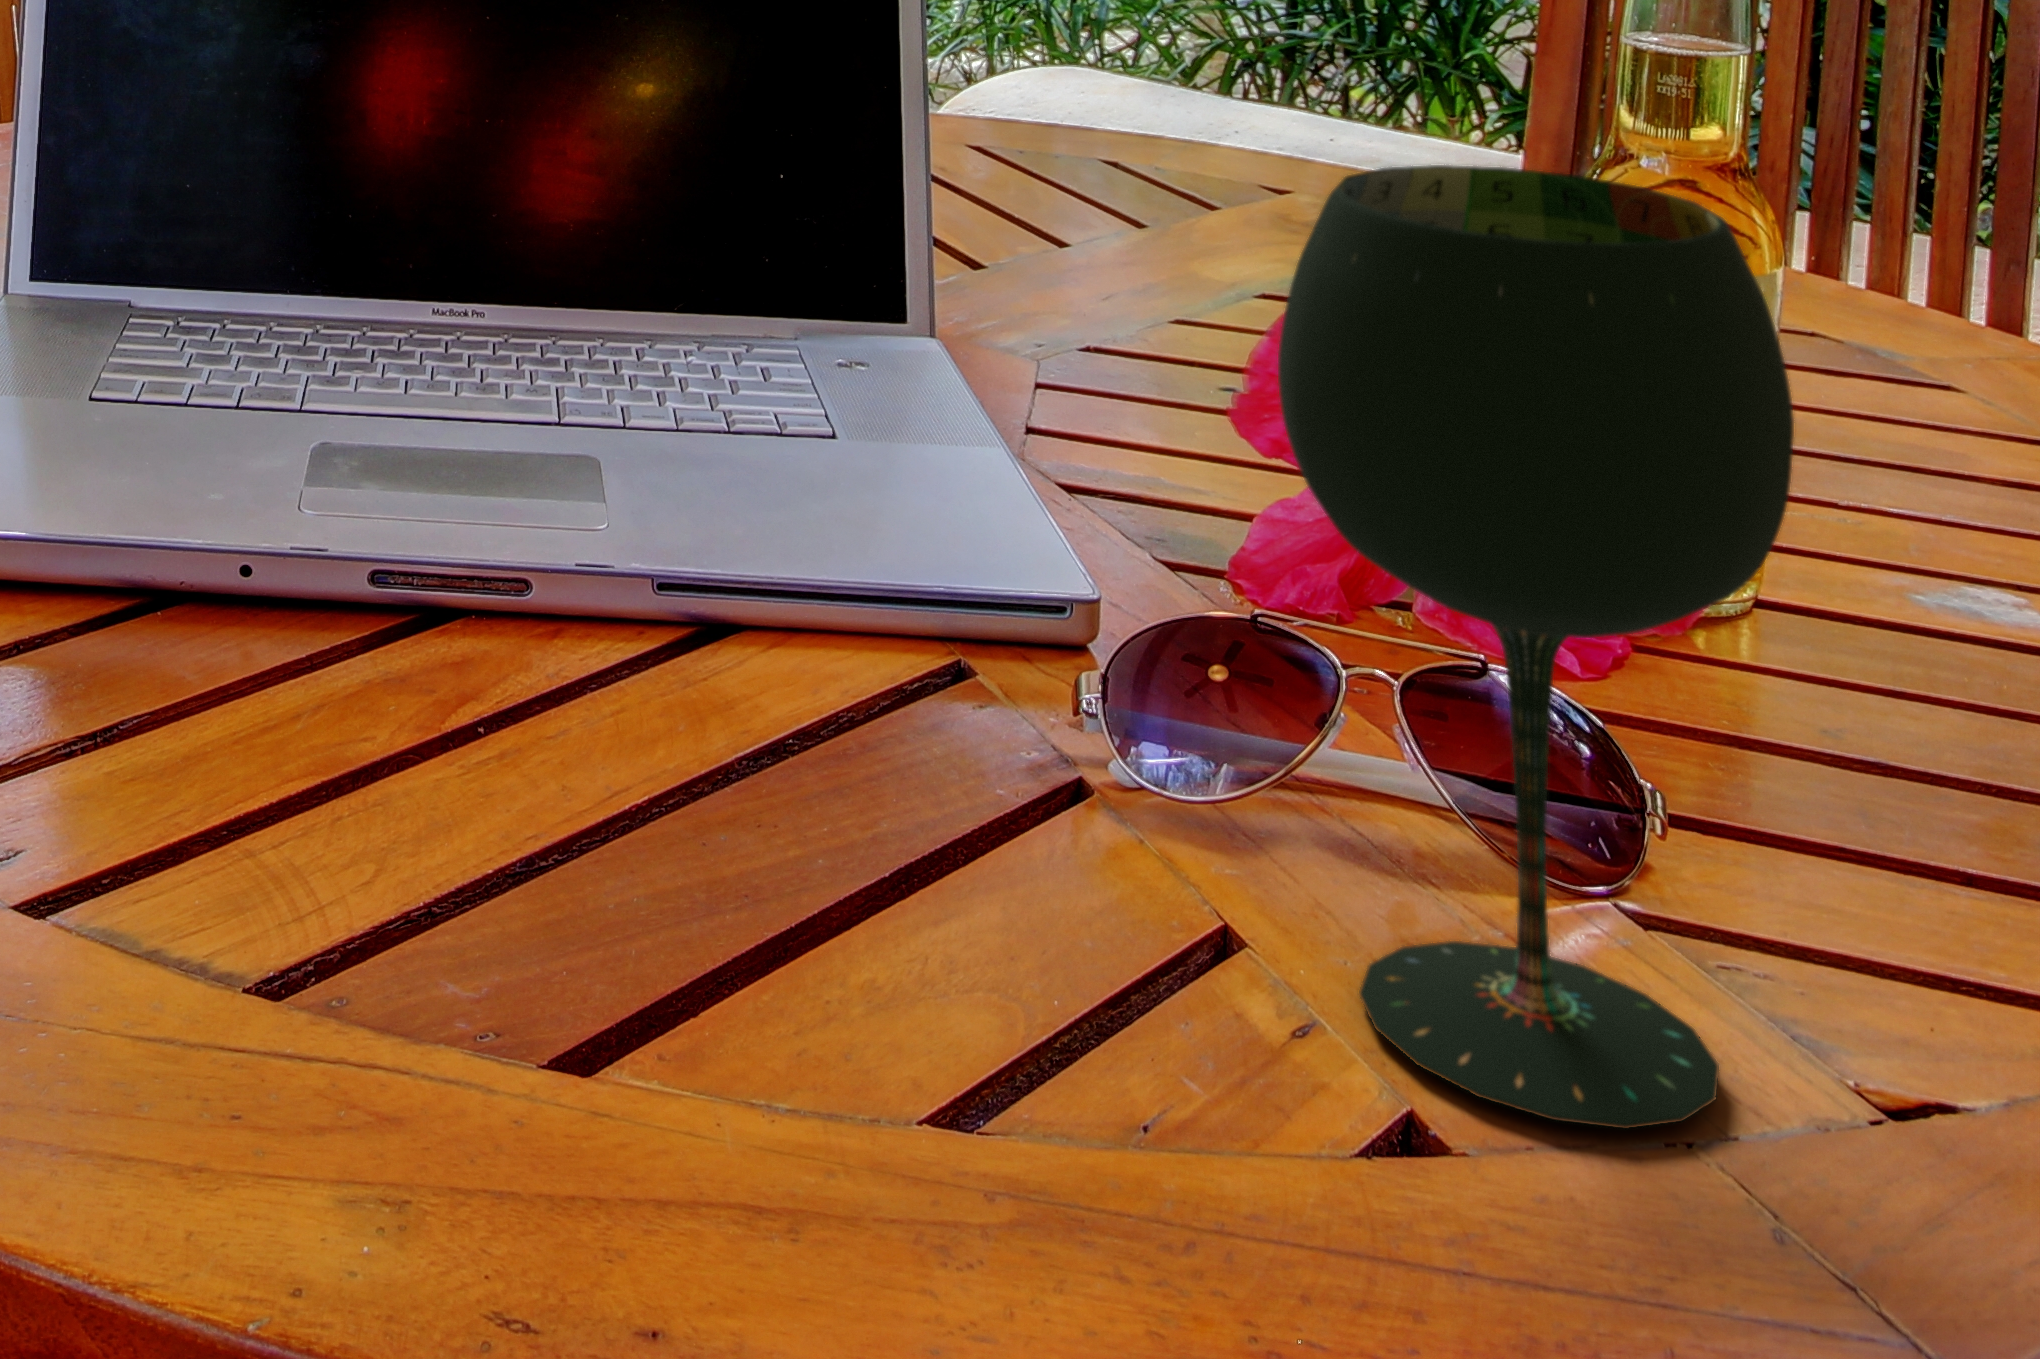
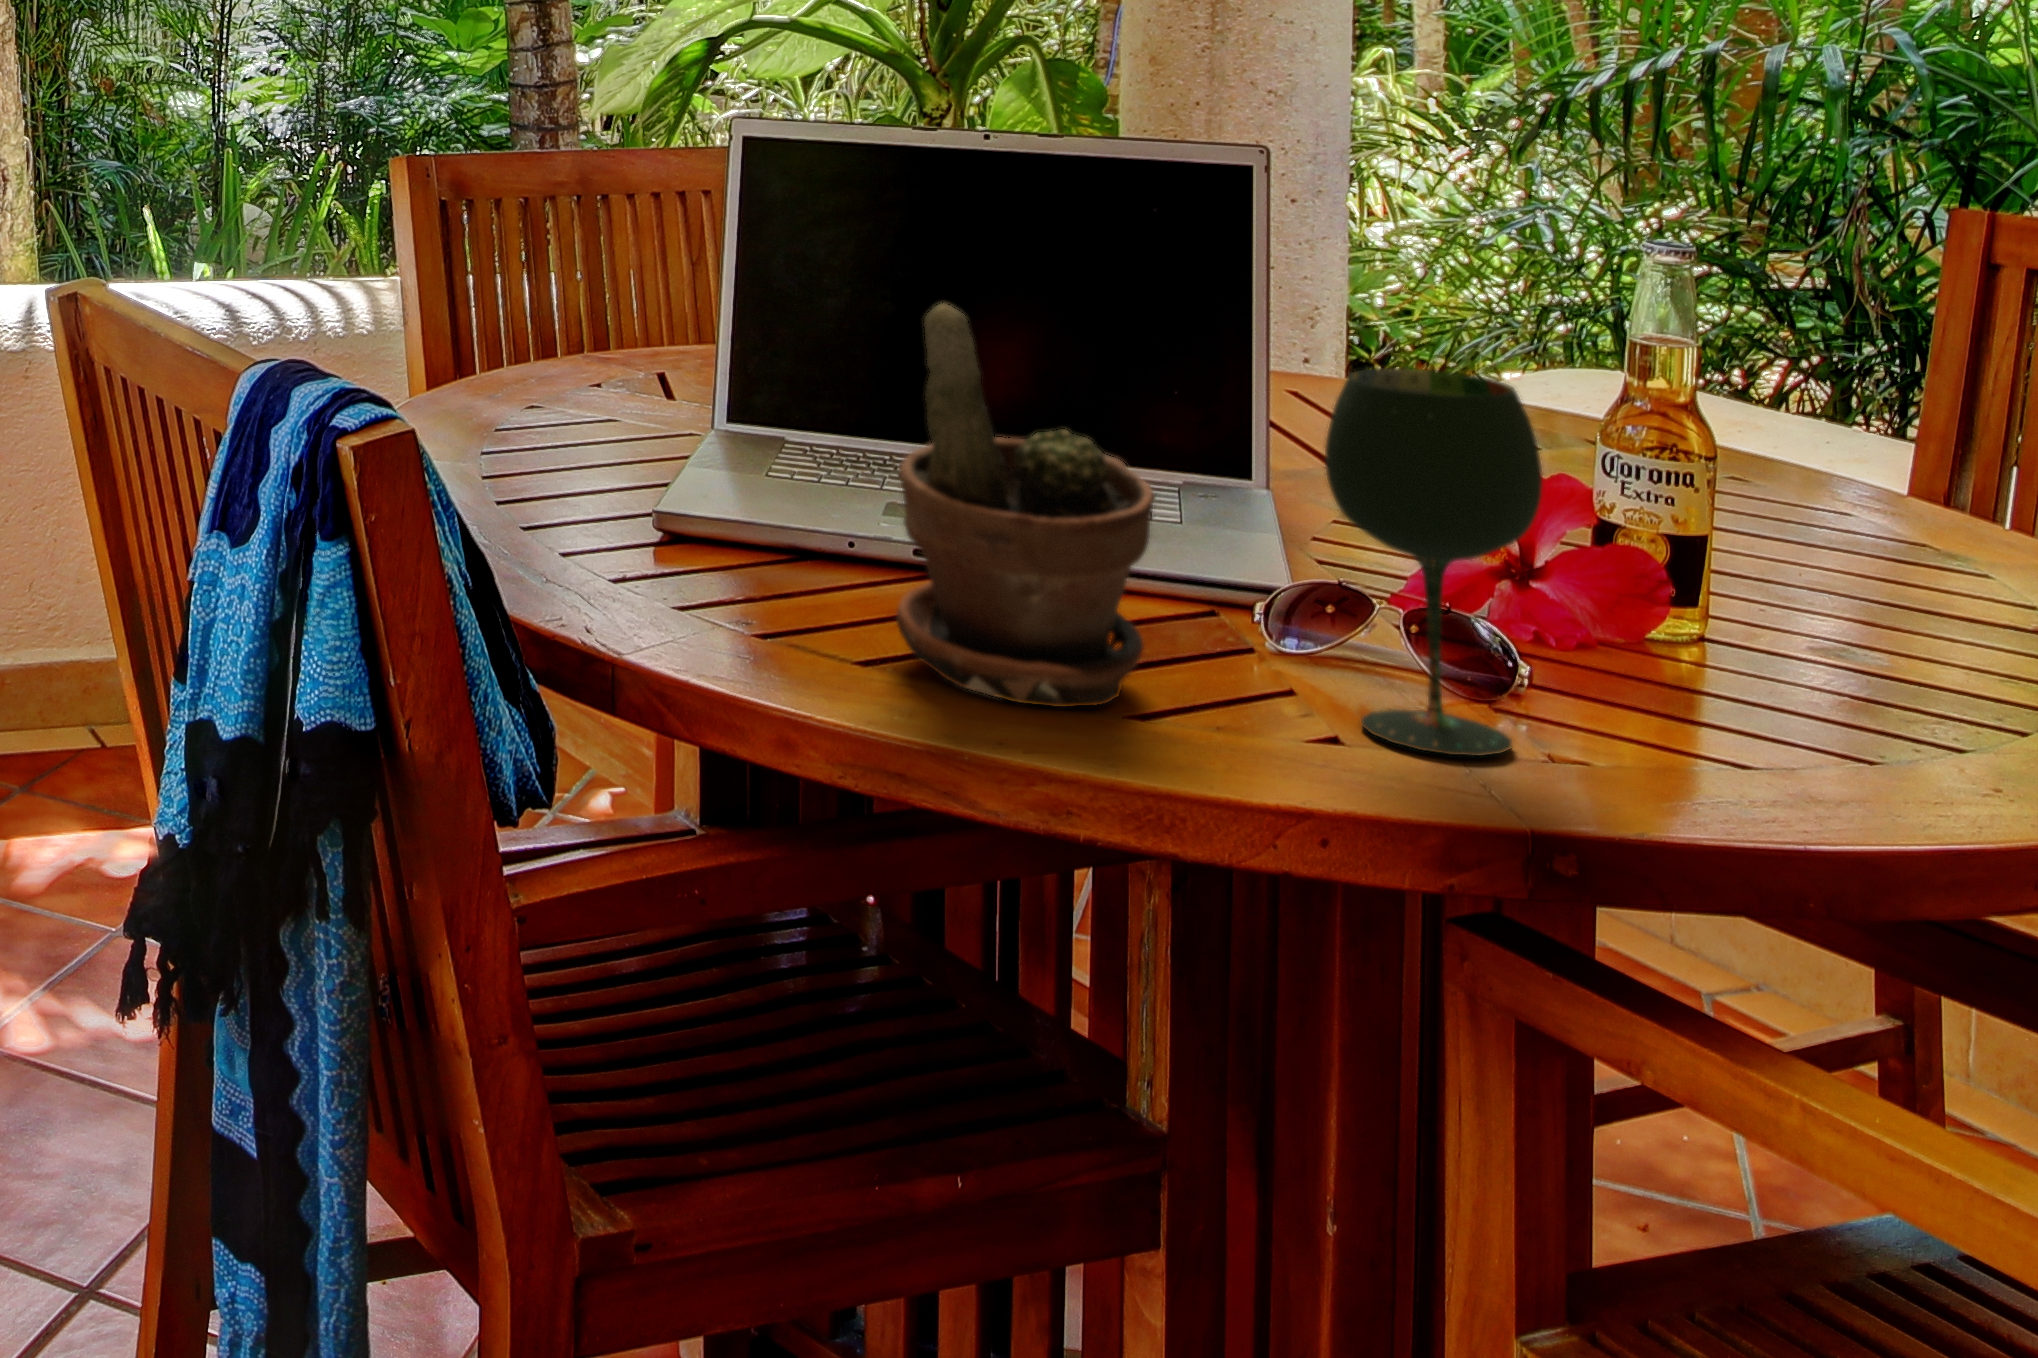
potted plant: none [332,80,926,1094] -> present [896,304,1154,707]

